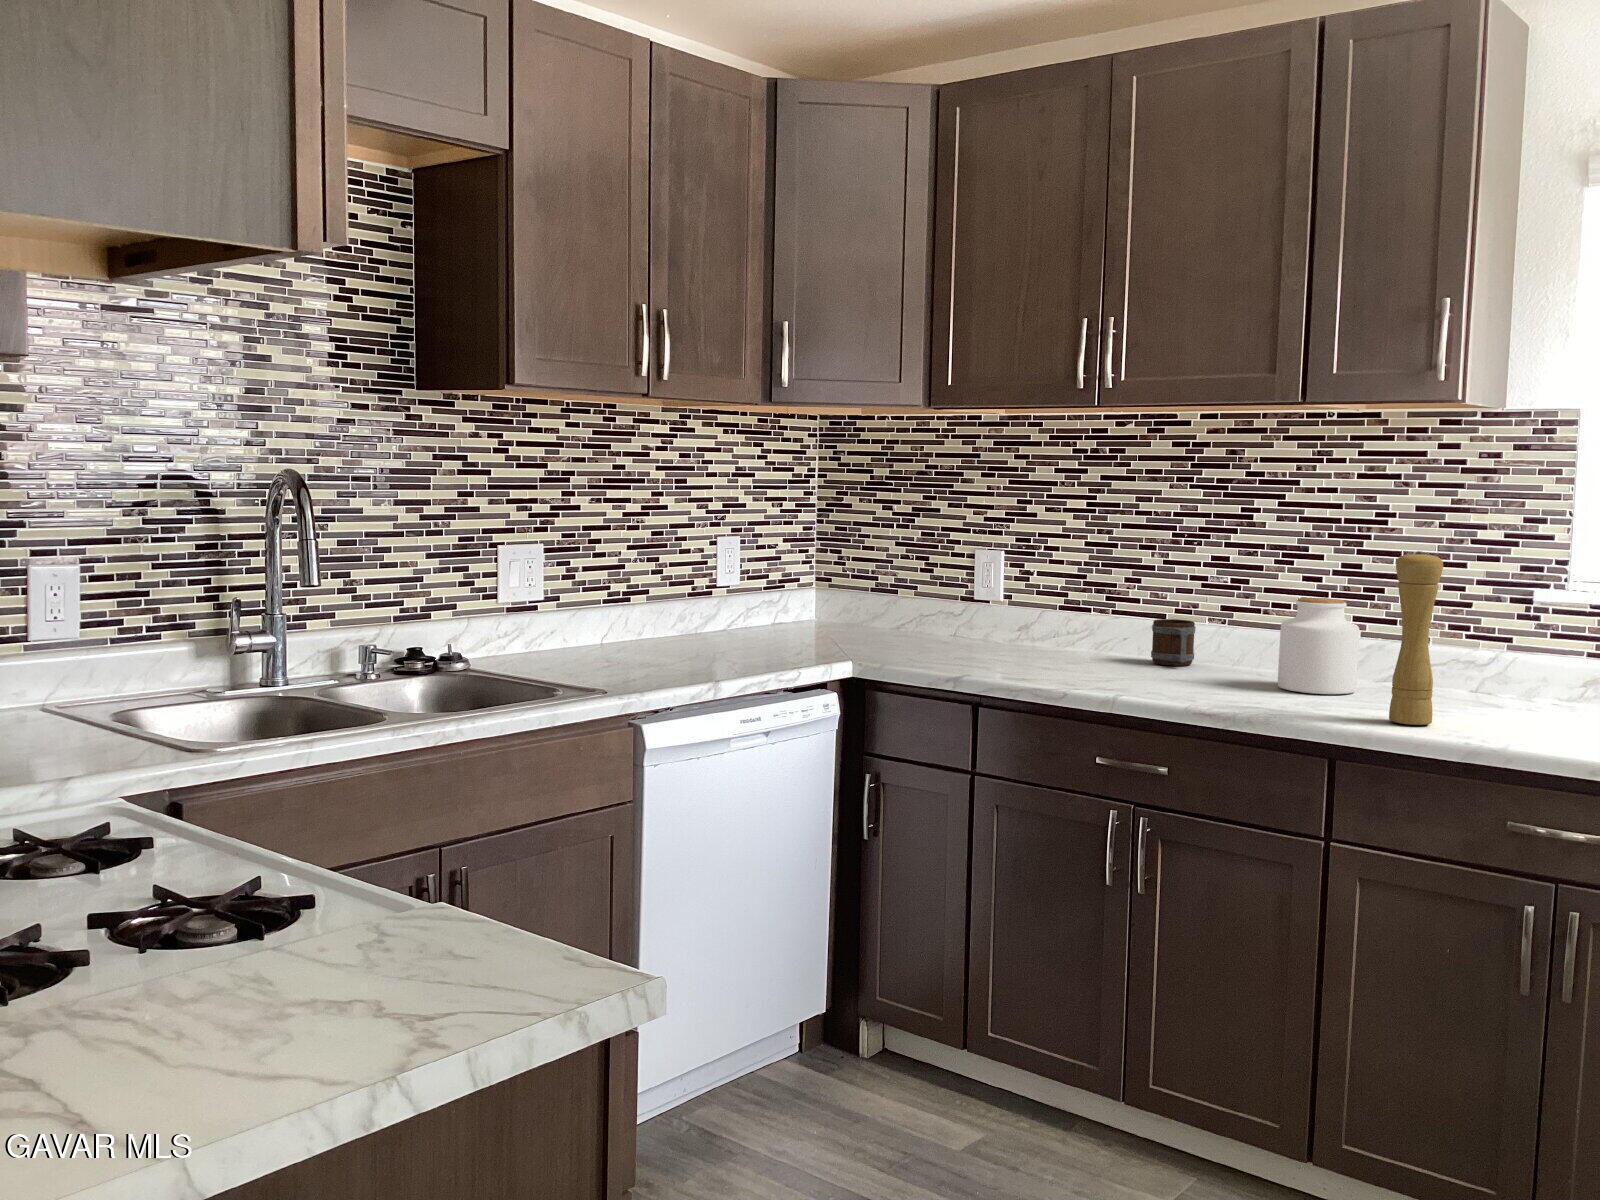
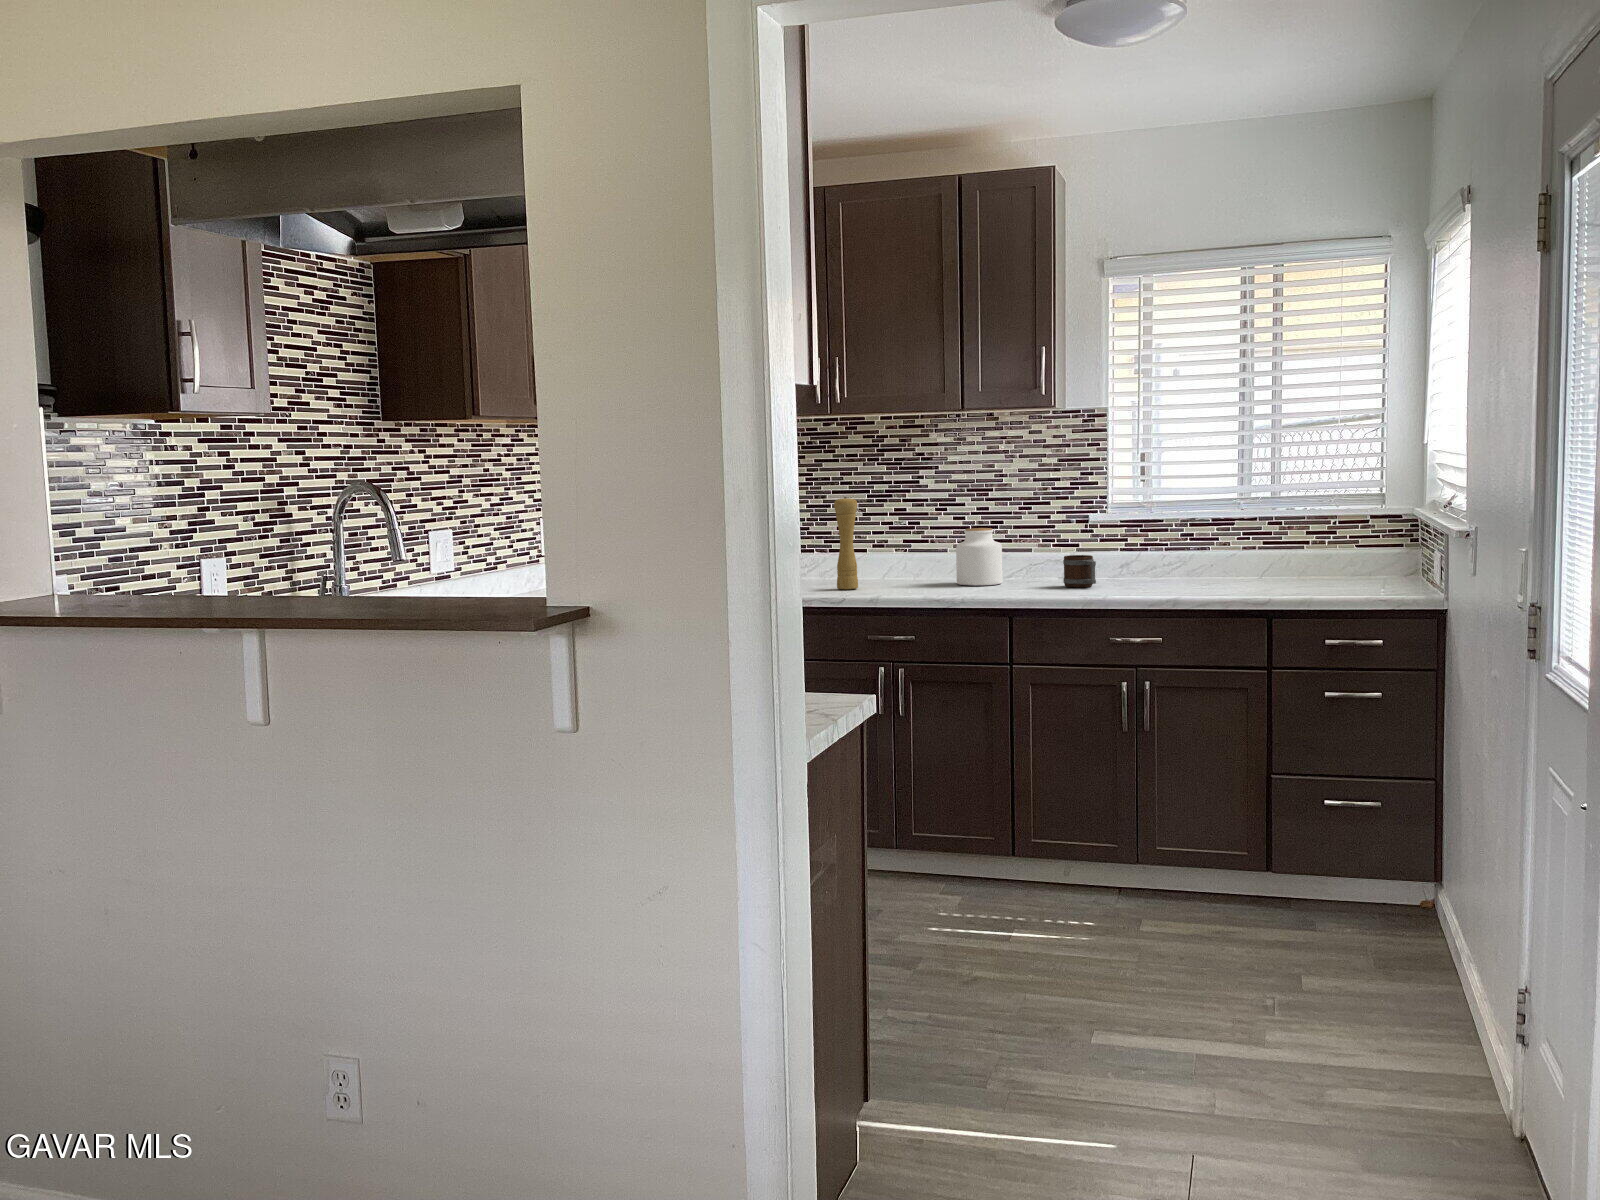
pepper mill: present [1389,551,1443,725] -> present [834,497,858,589]
mug: present [1151,619,1196,666] -> present [1063,555,1096,587]

